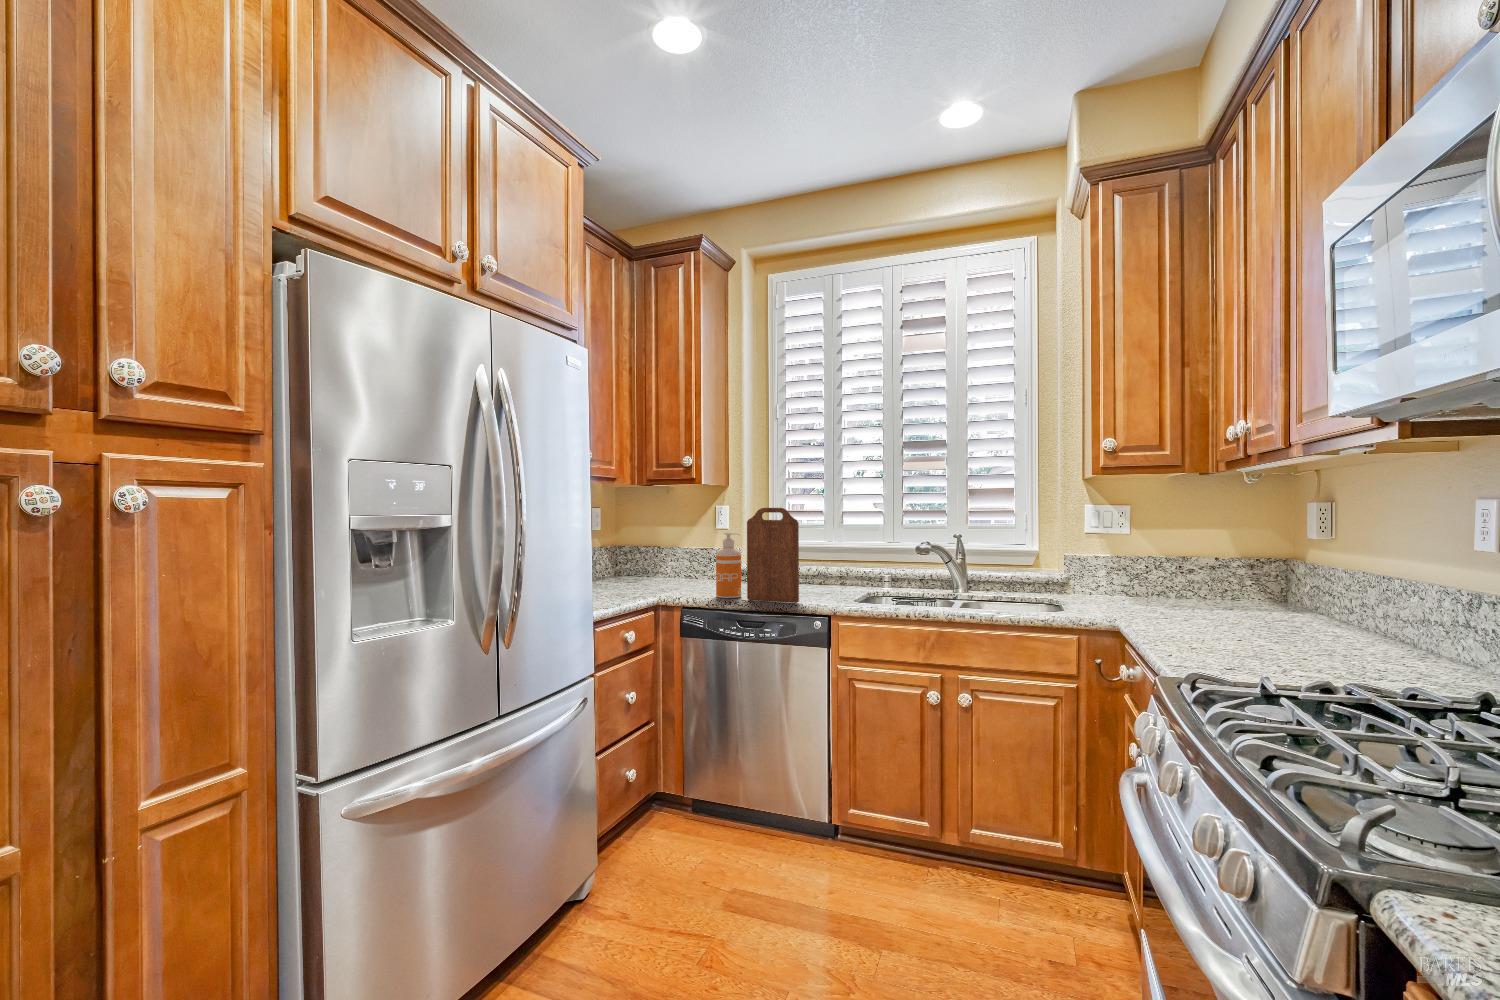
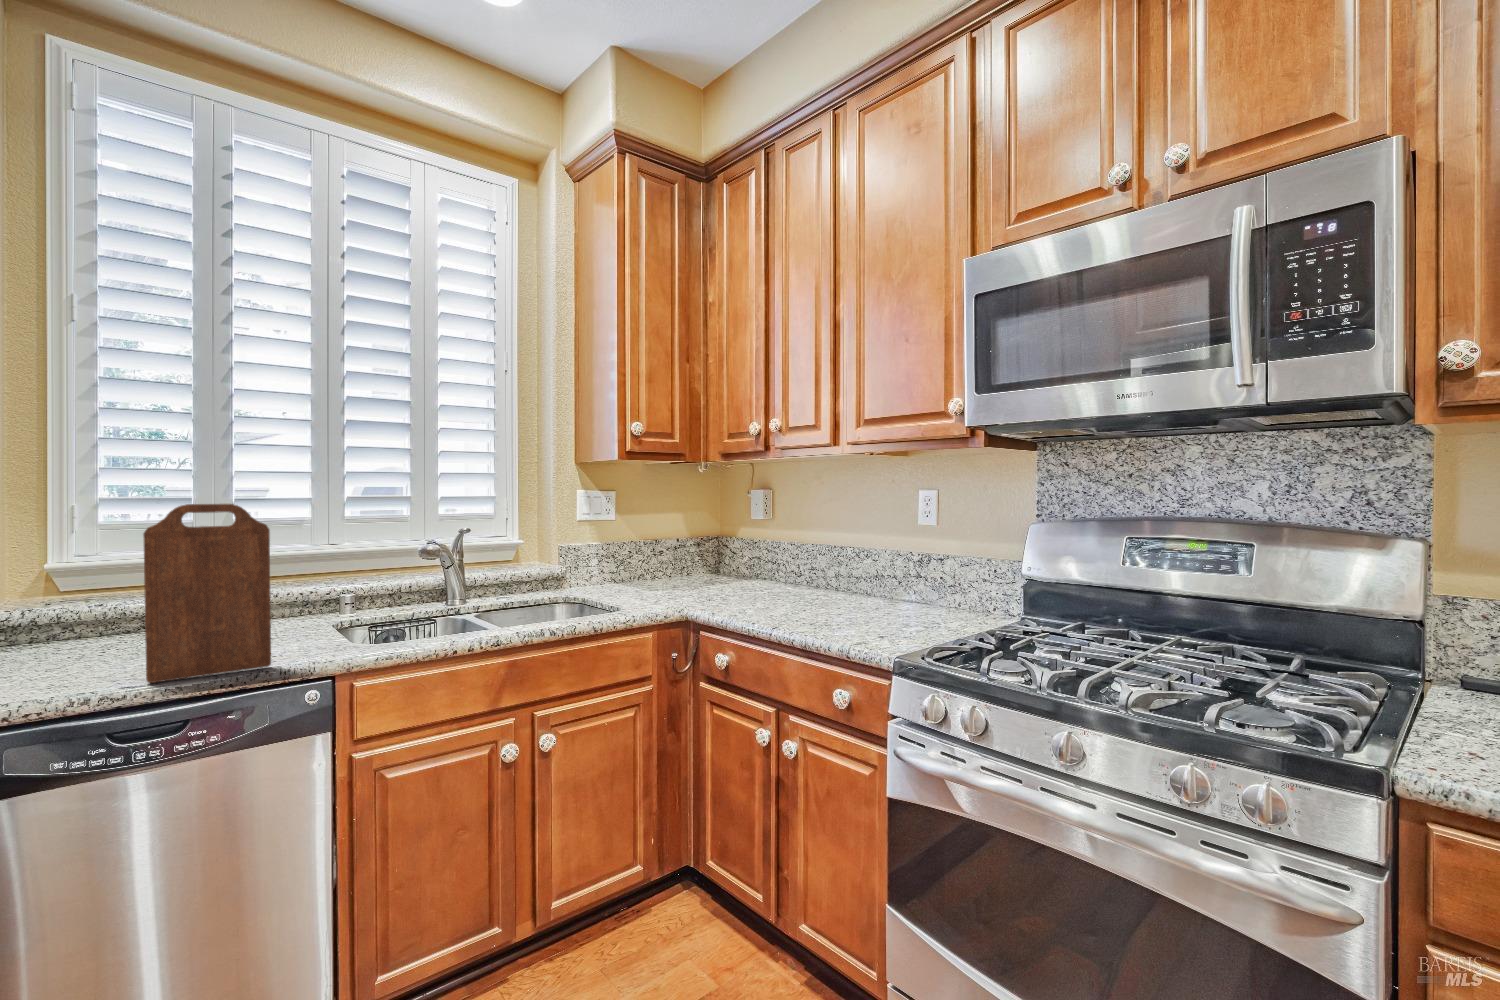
soap dispenser: present [716,533,741,598] -> none [37,556,112,694]

